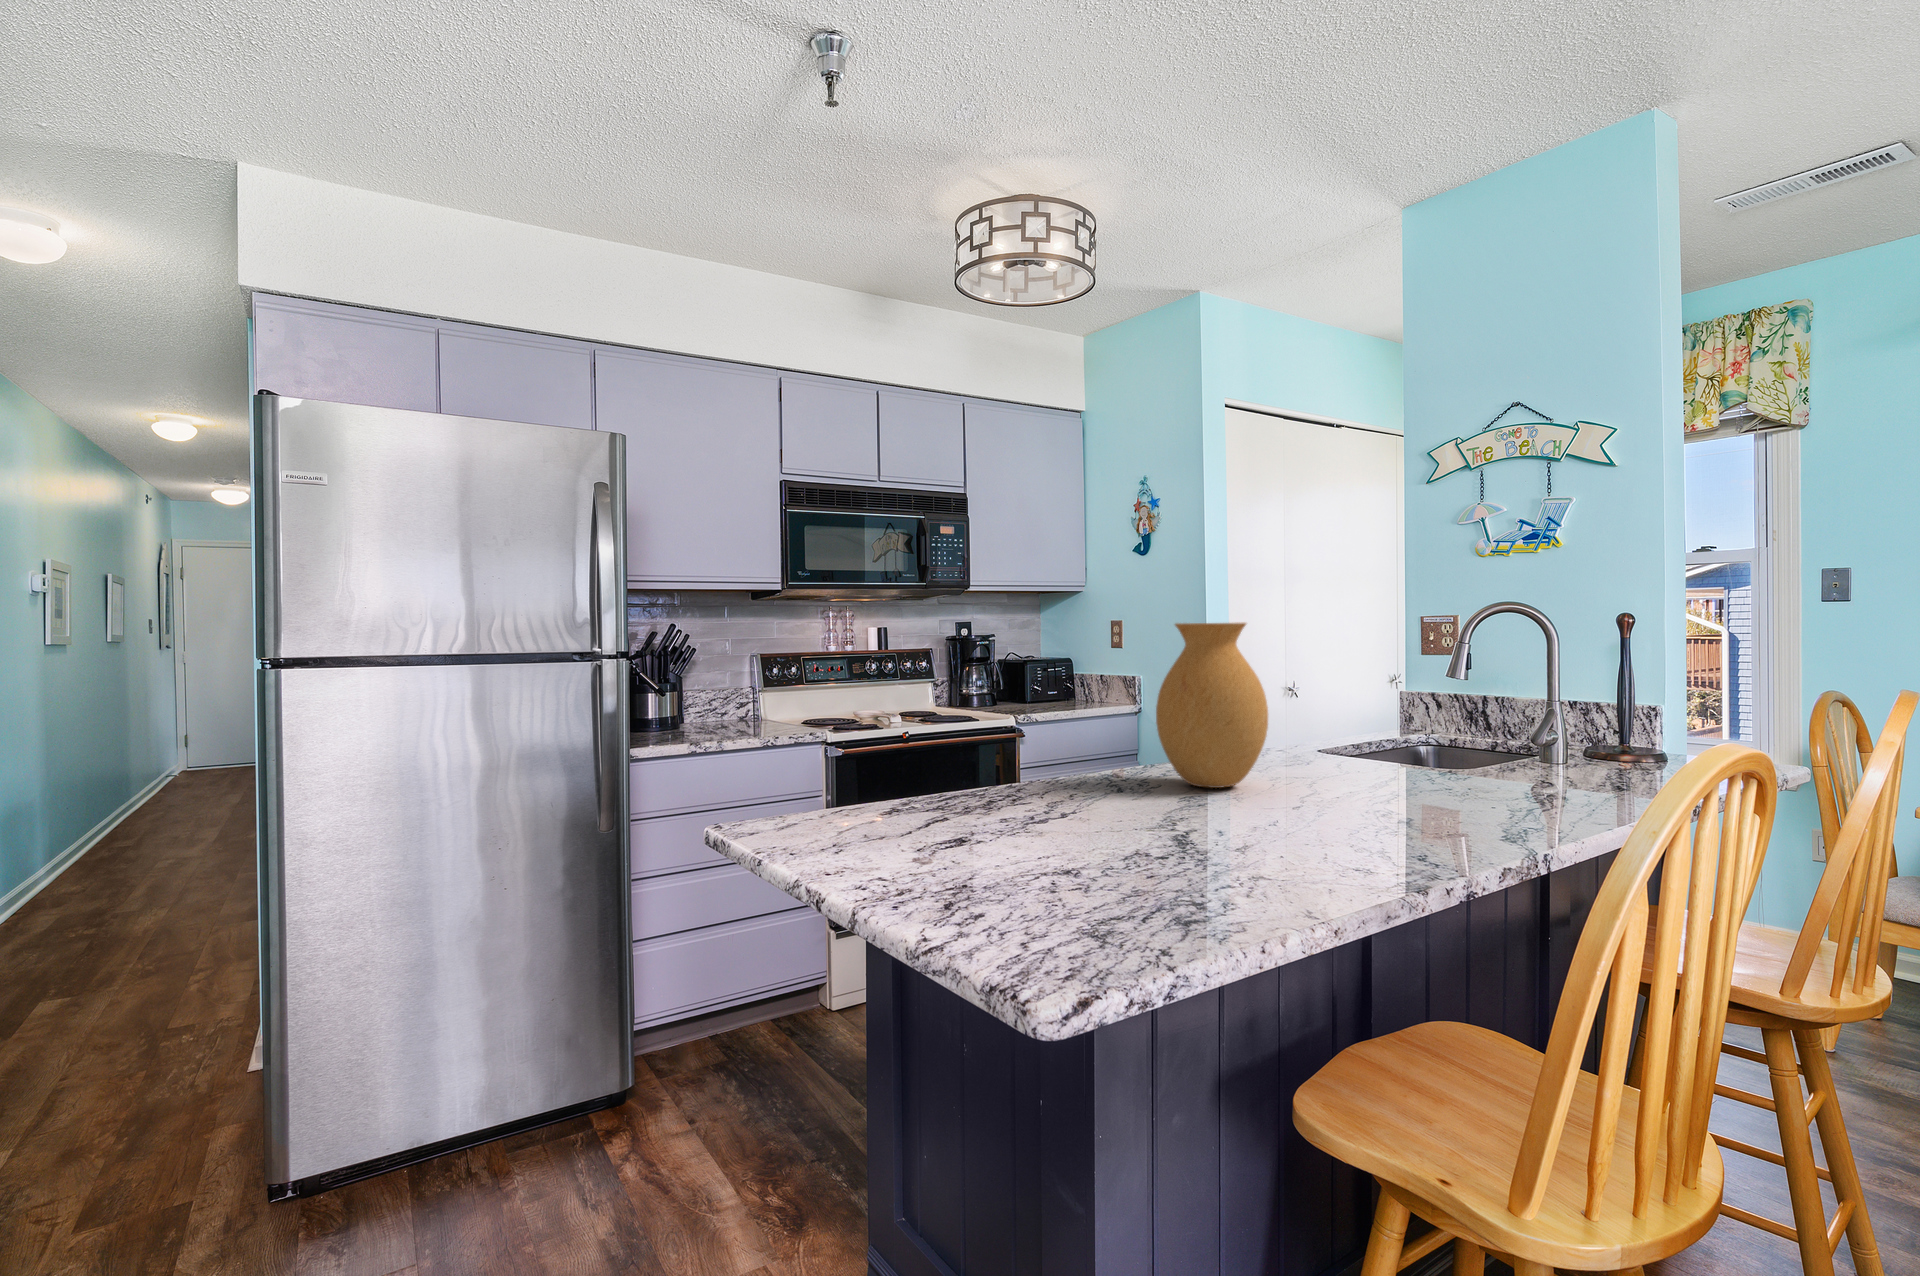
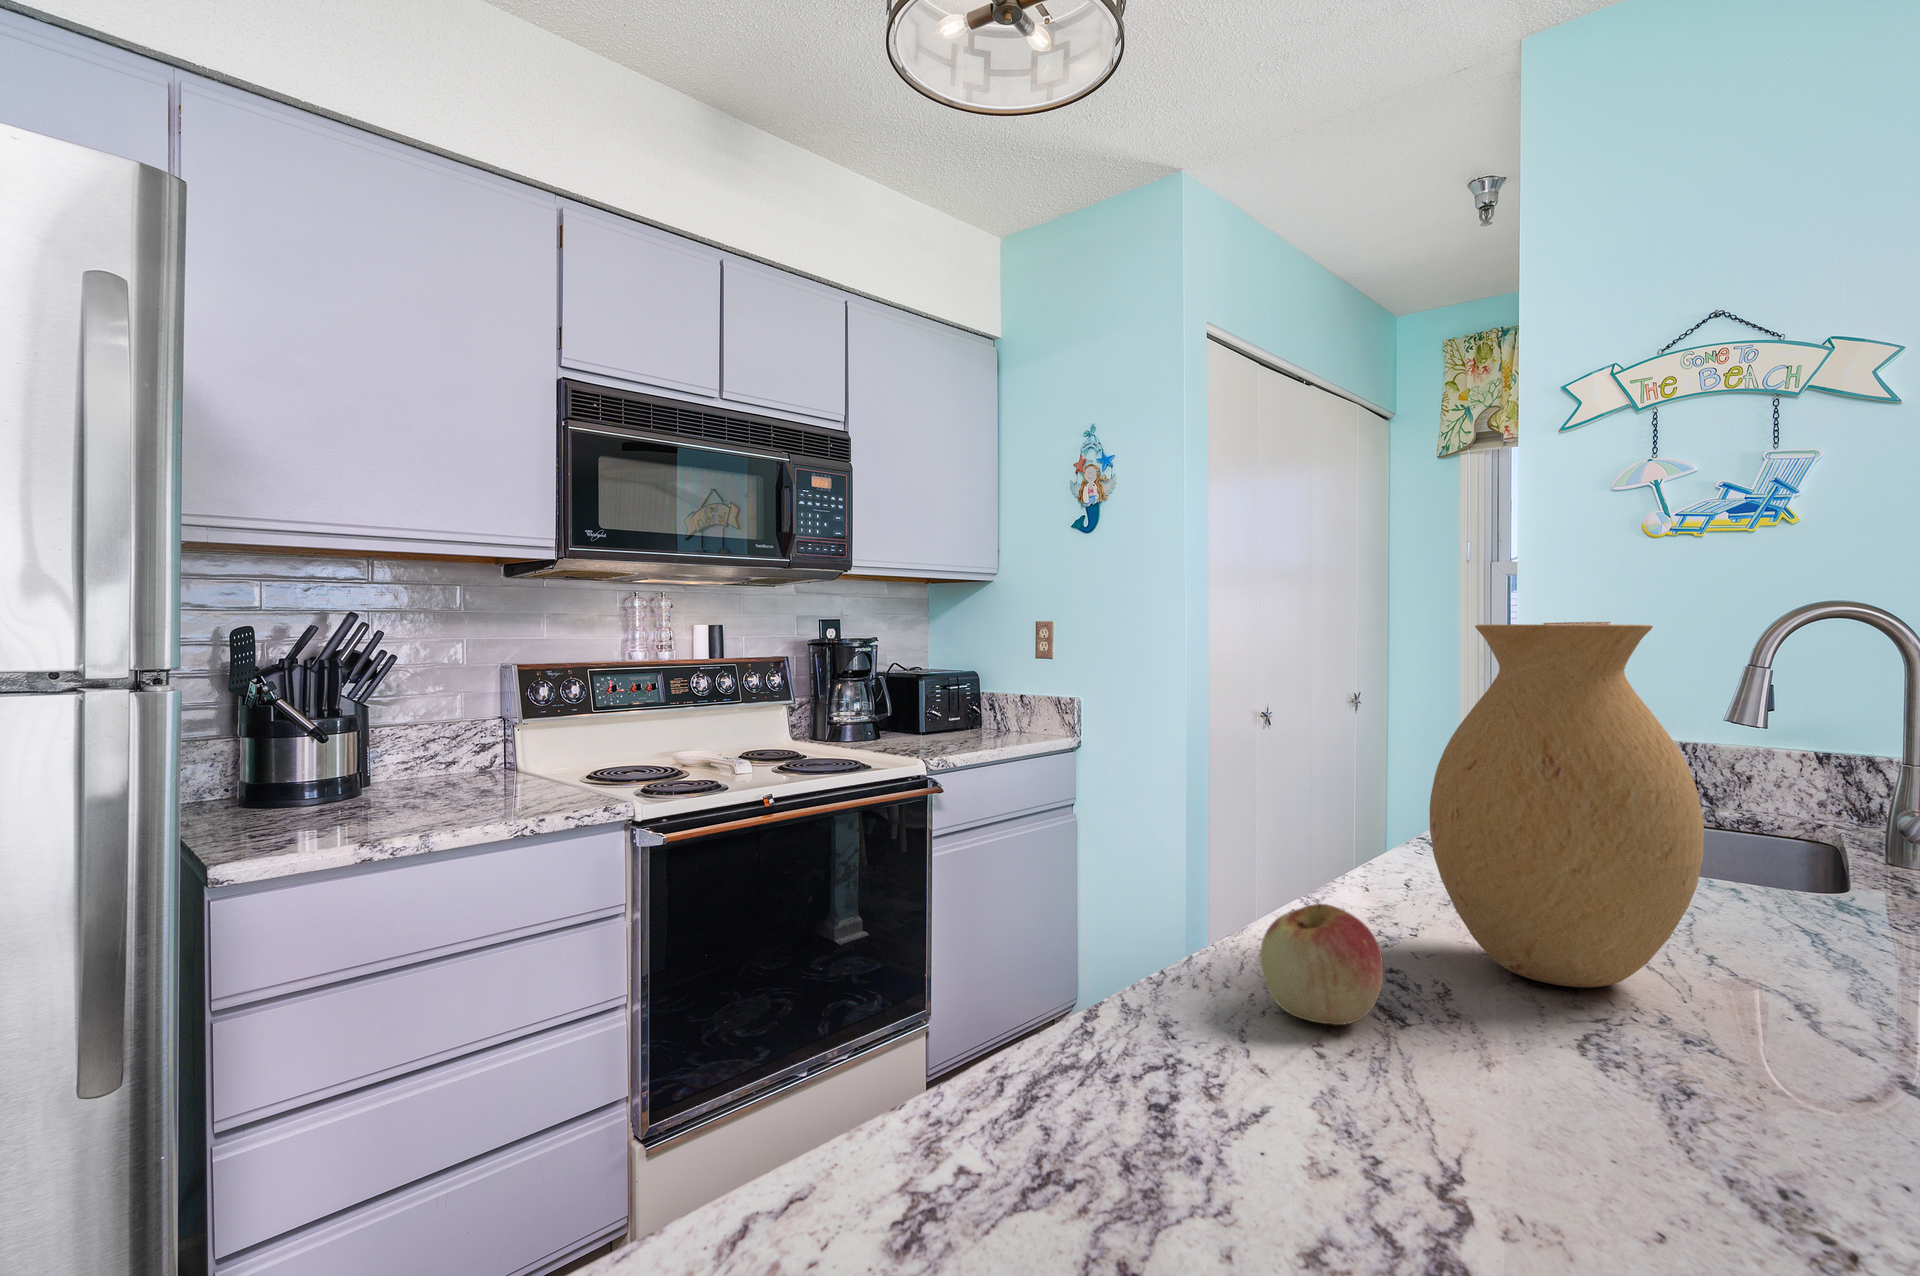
apple: none [1052,745,1101,792] -> present [1260,904,1383,1025]

